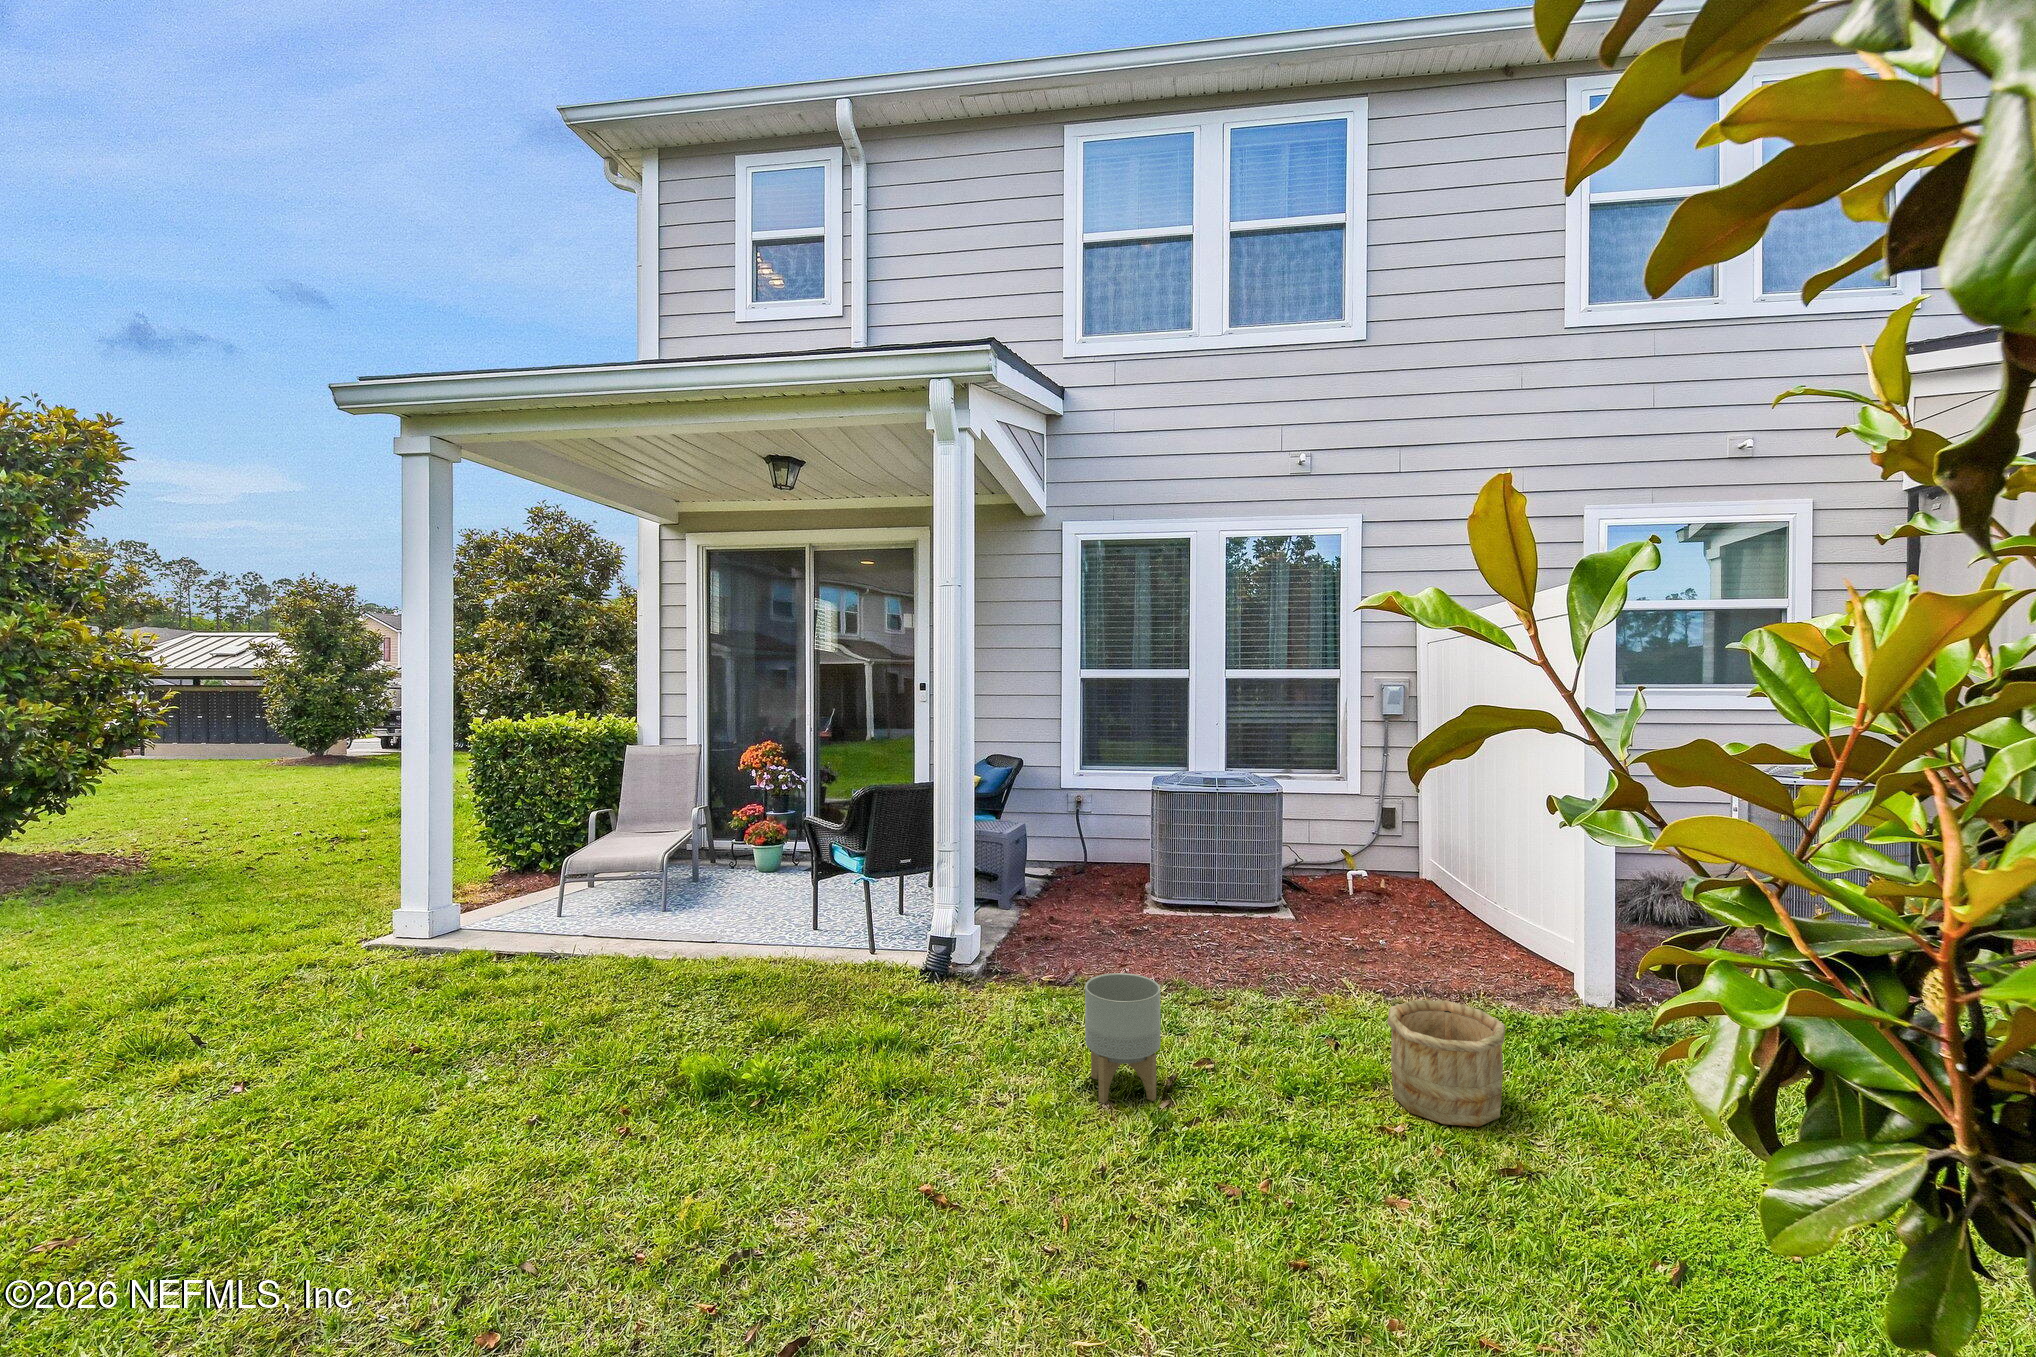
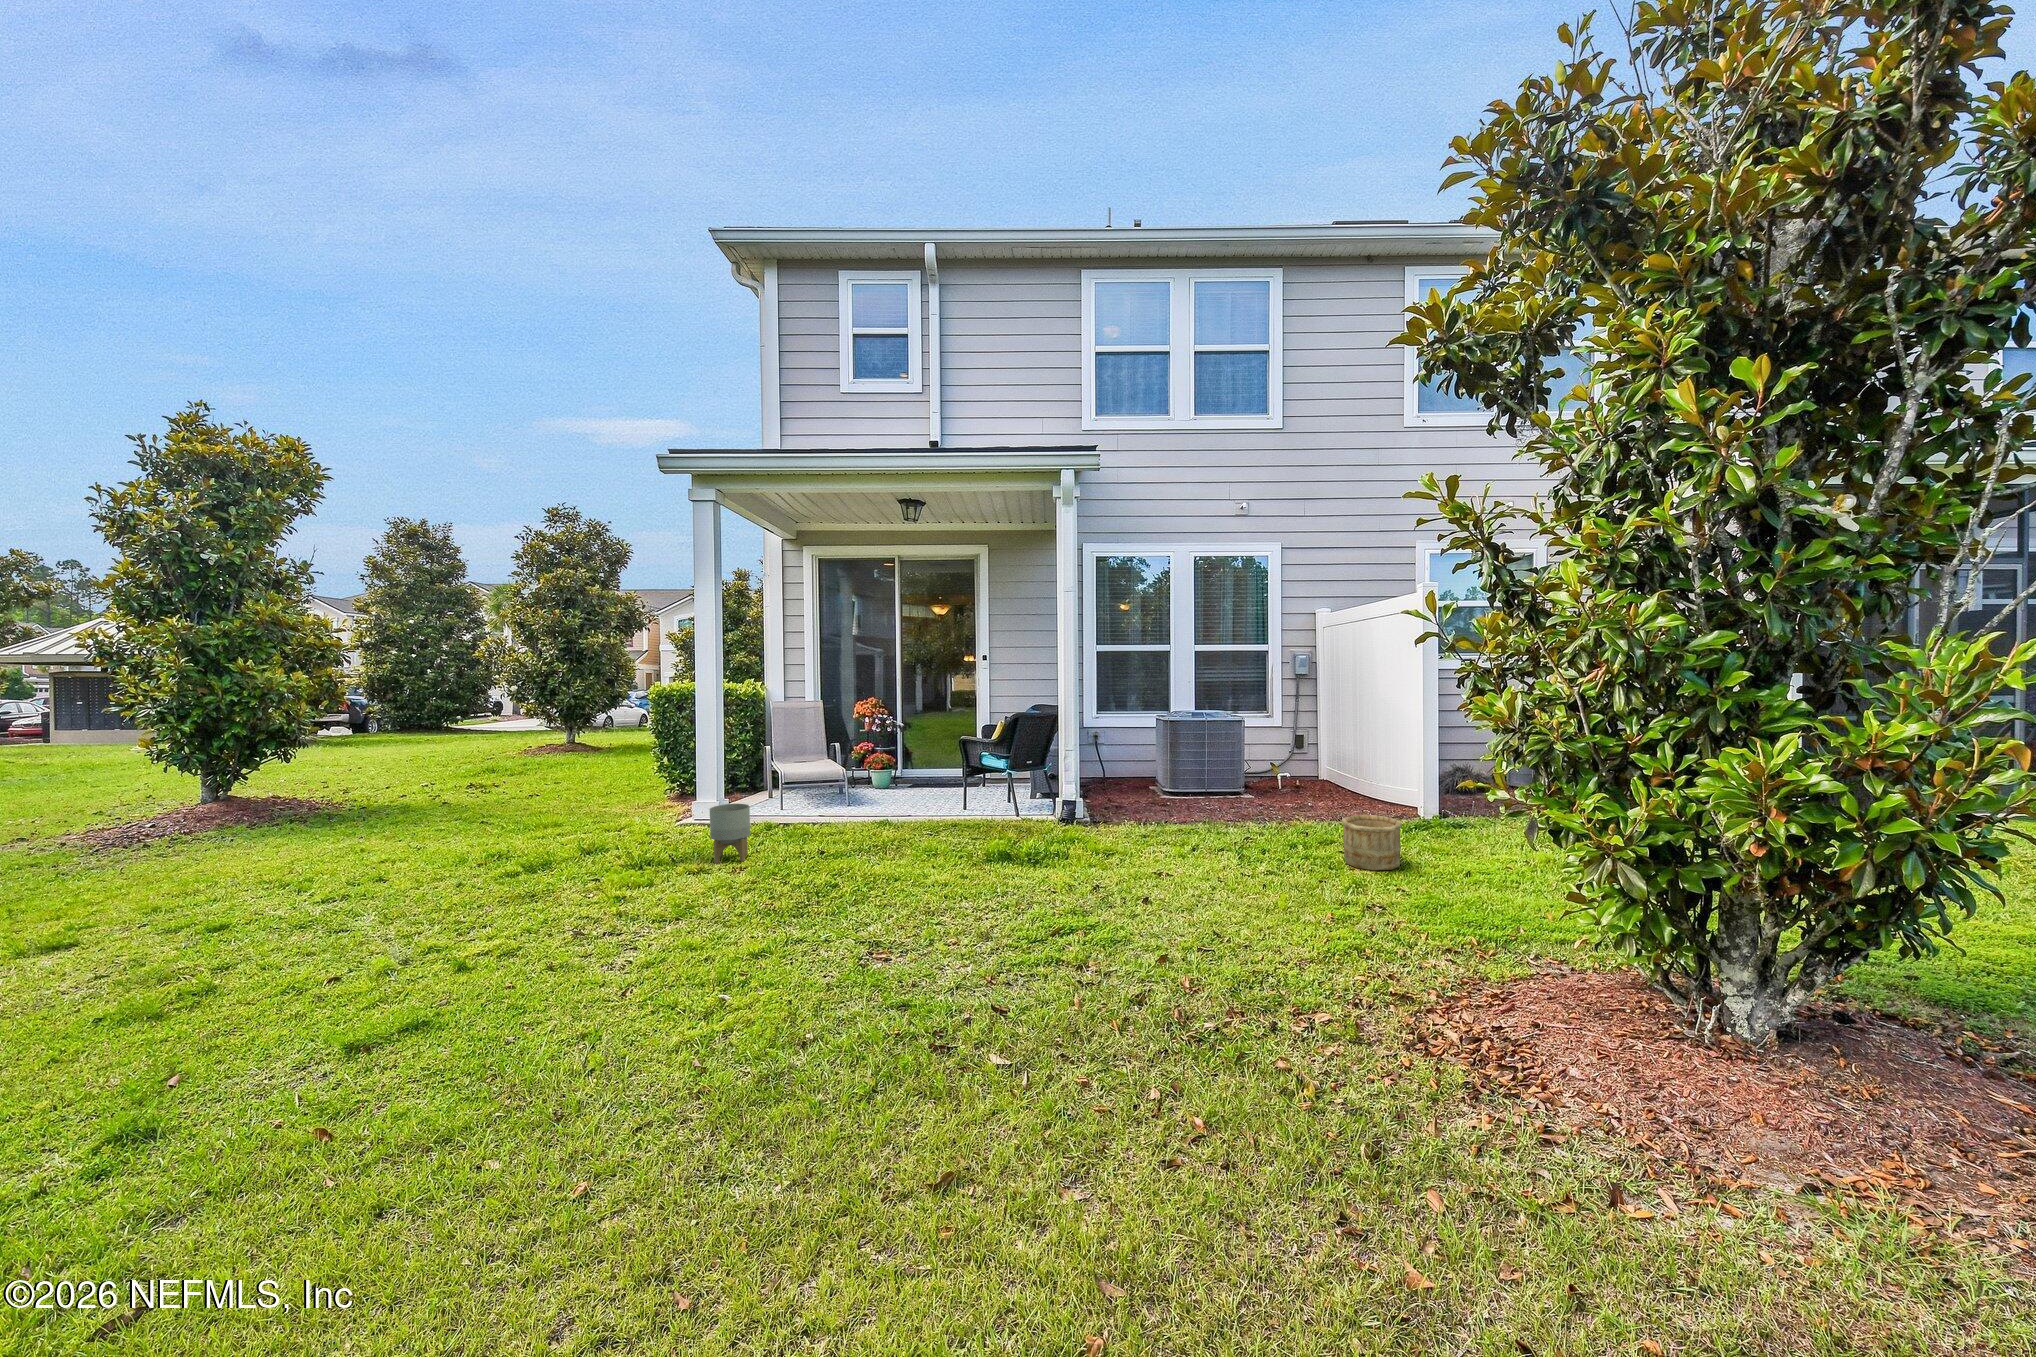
planter: present [1085,973,1161,1103] -> present [710,804,750,863]

